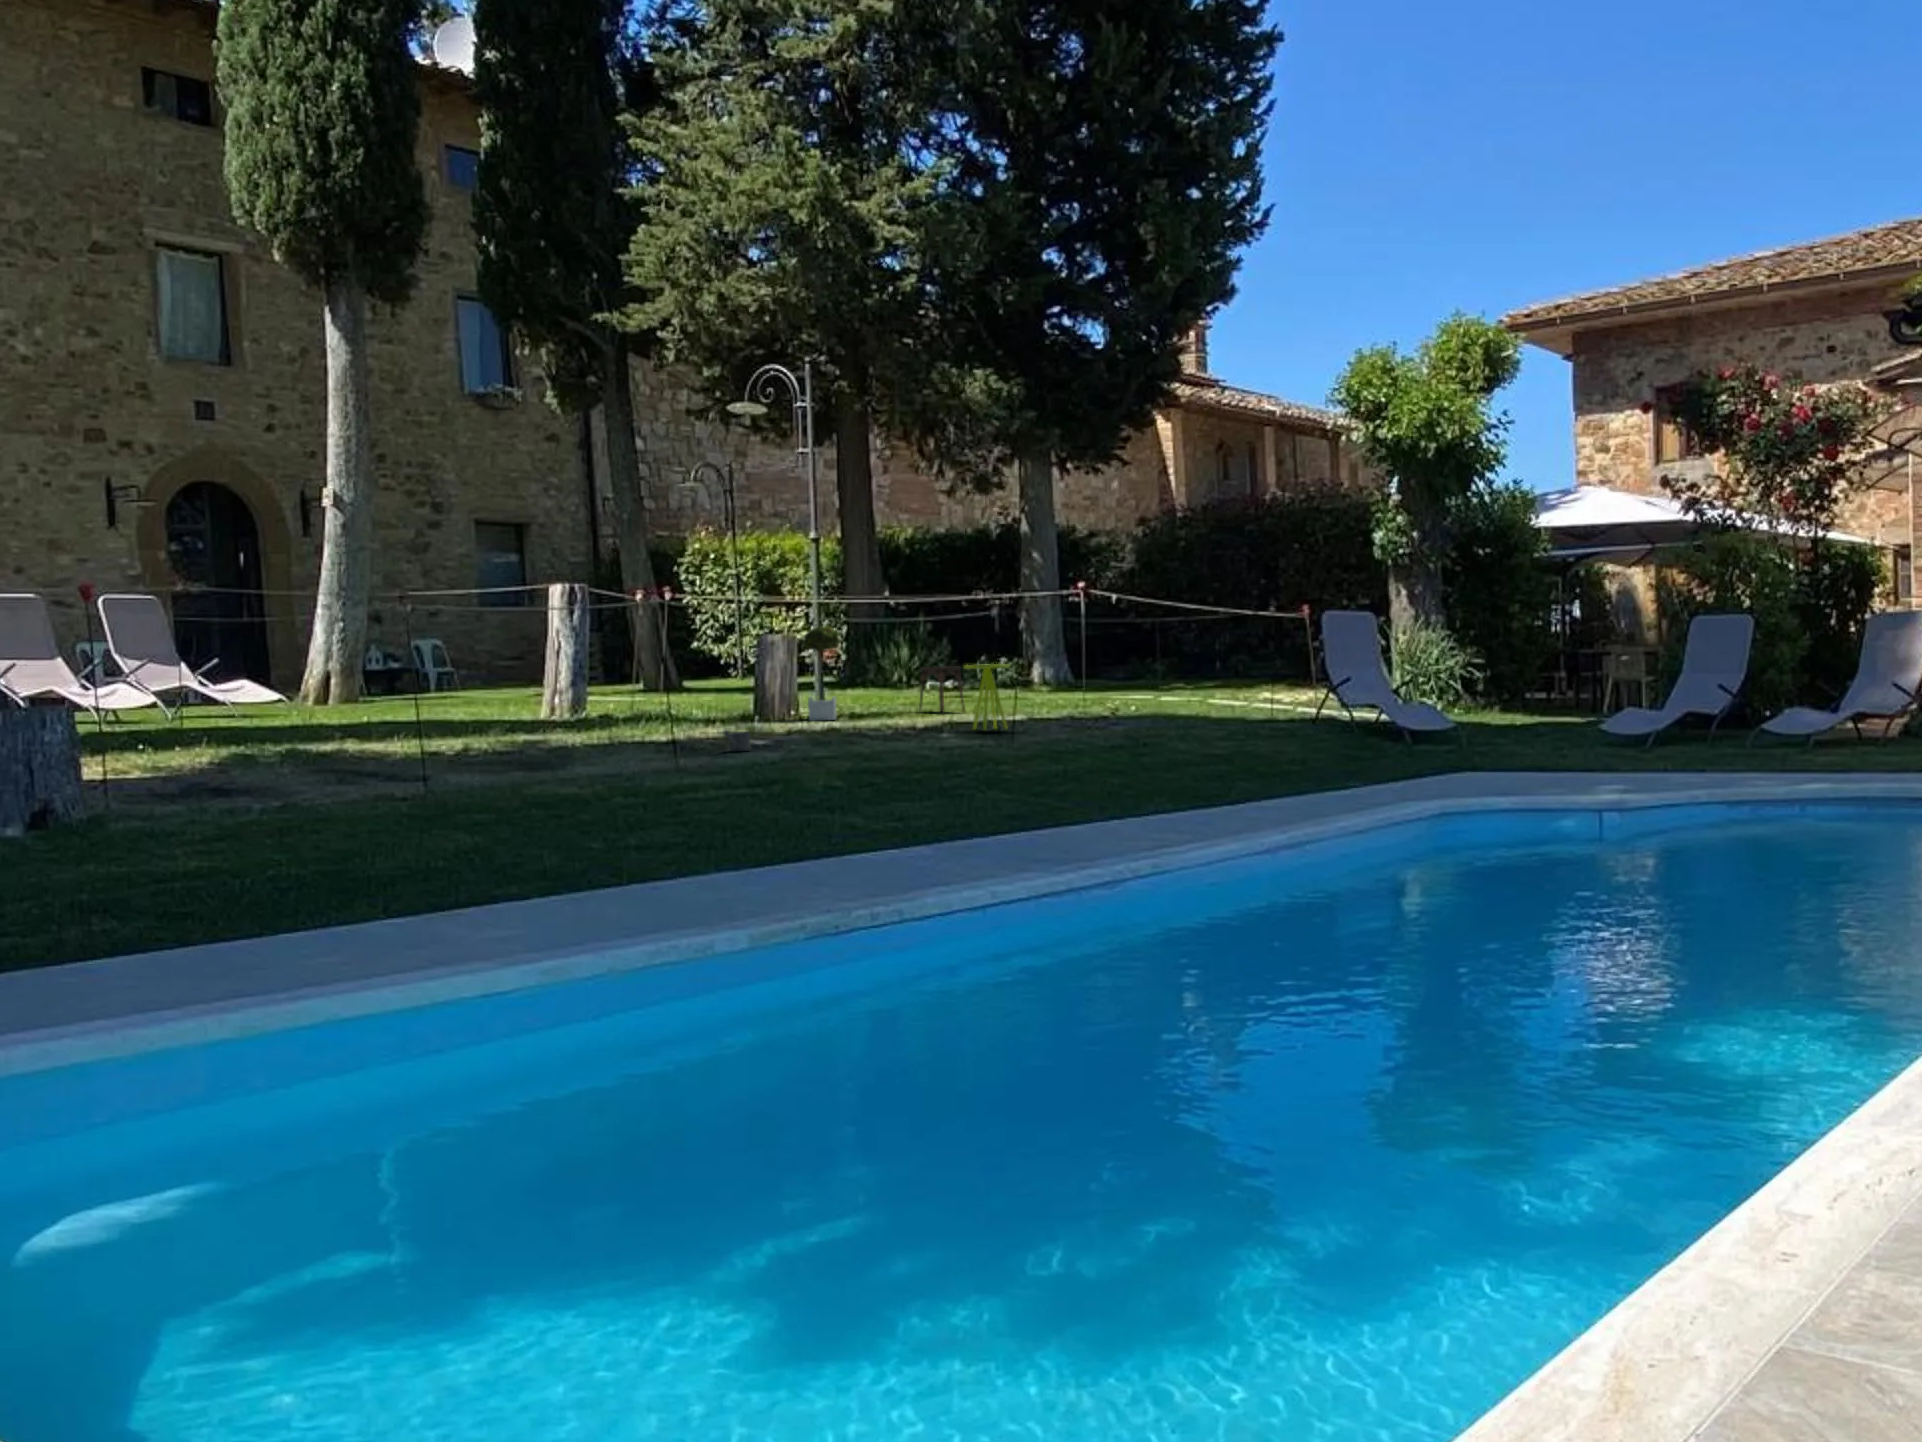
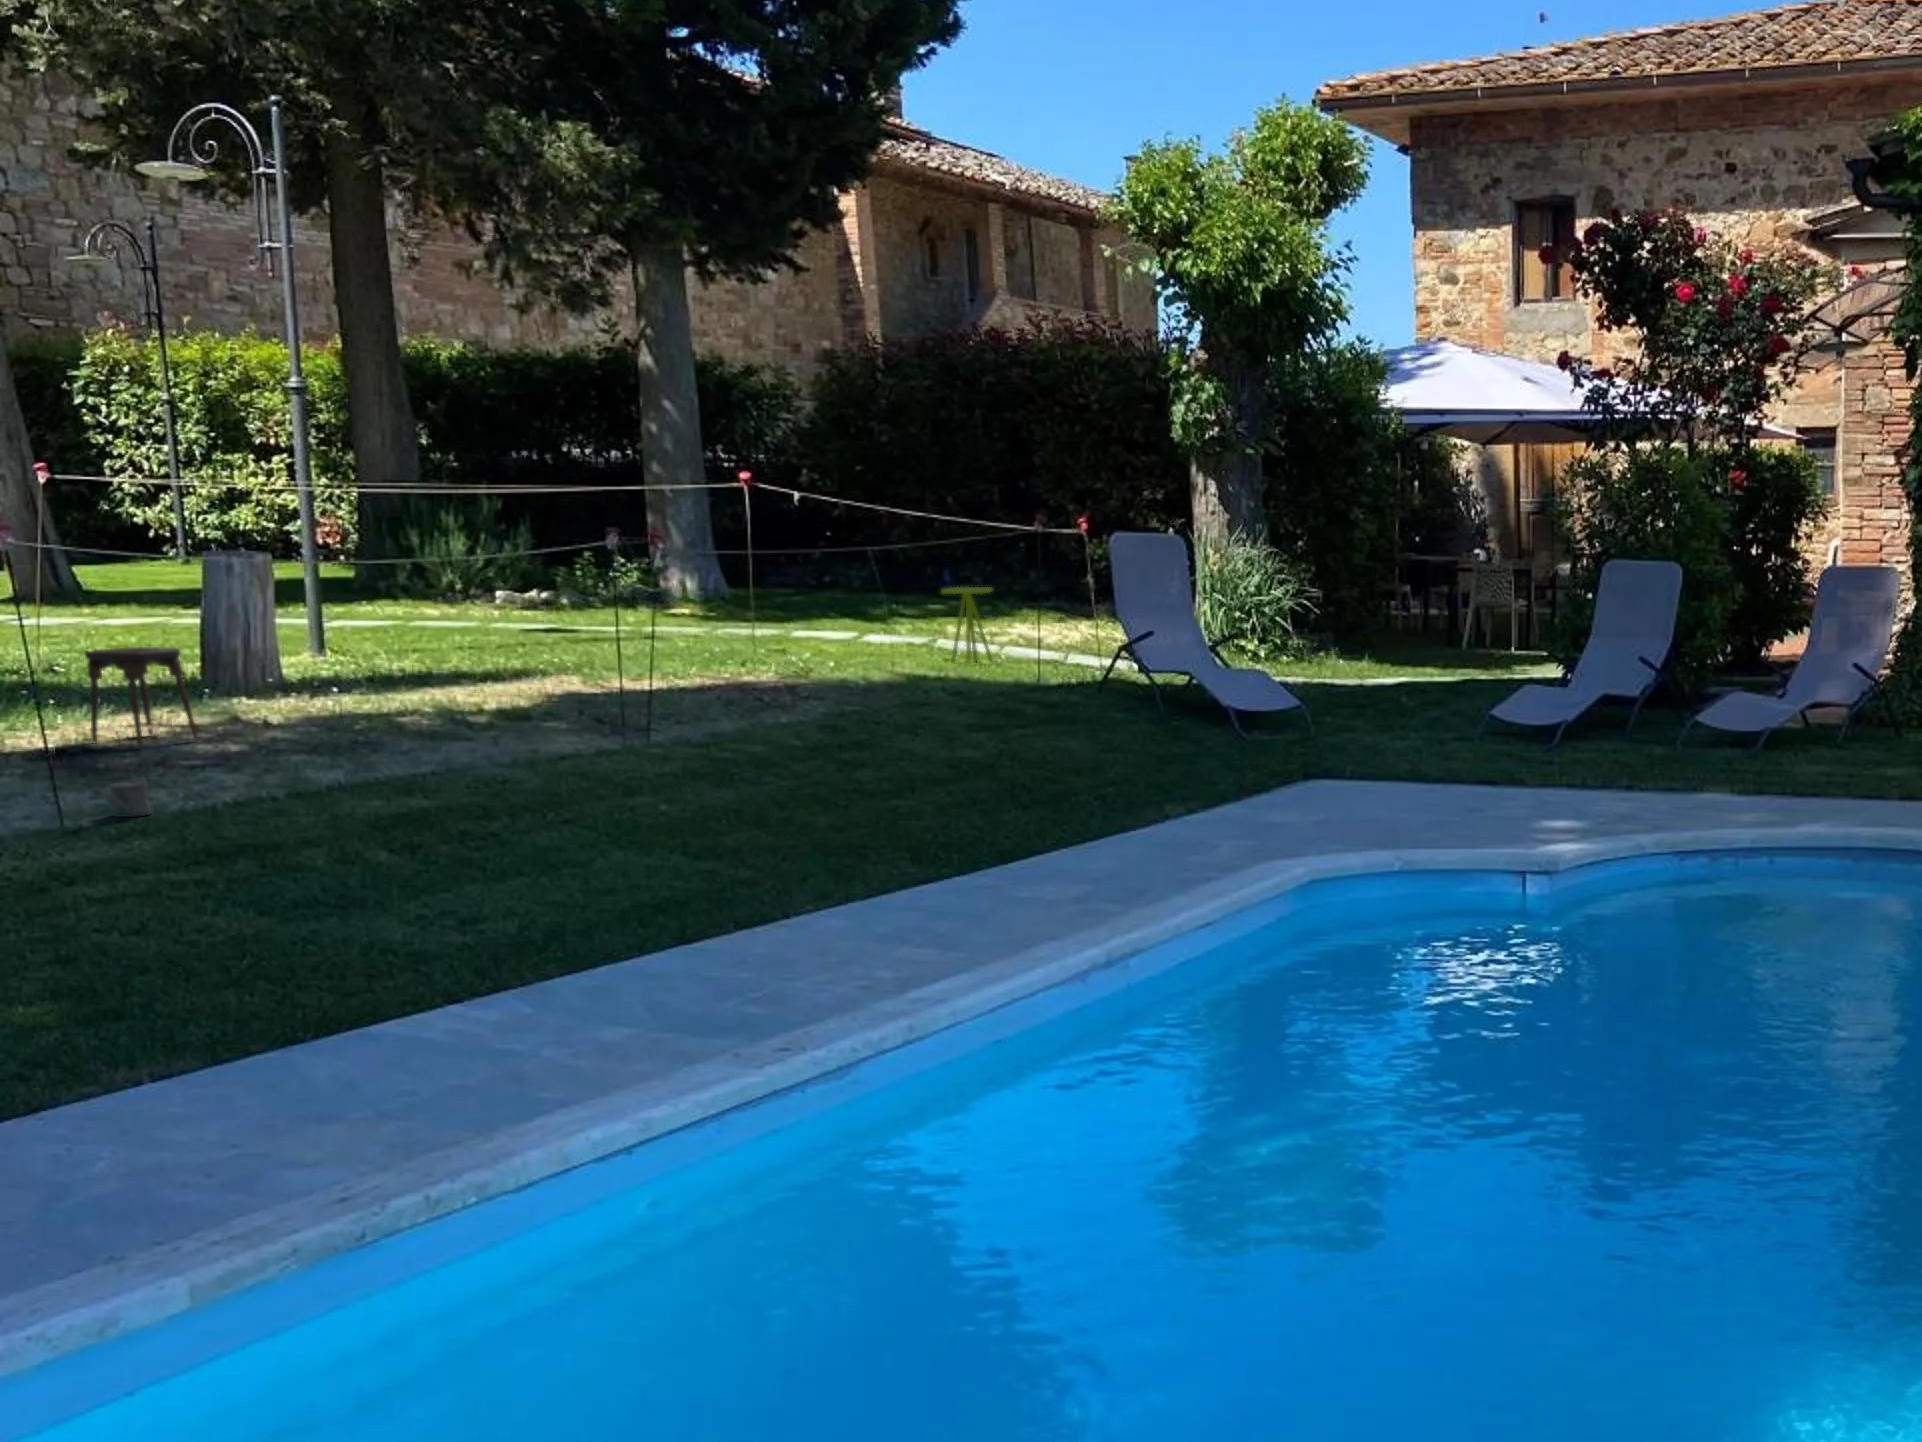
potted tree: present [802,625,840,720] -> none [264,550,338,705]
side table: present [964,664,1010,730] -> present [942,587,993,664]
stool: present [919,666,965,712] -> present [85,647,198,747]

